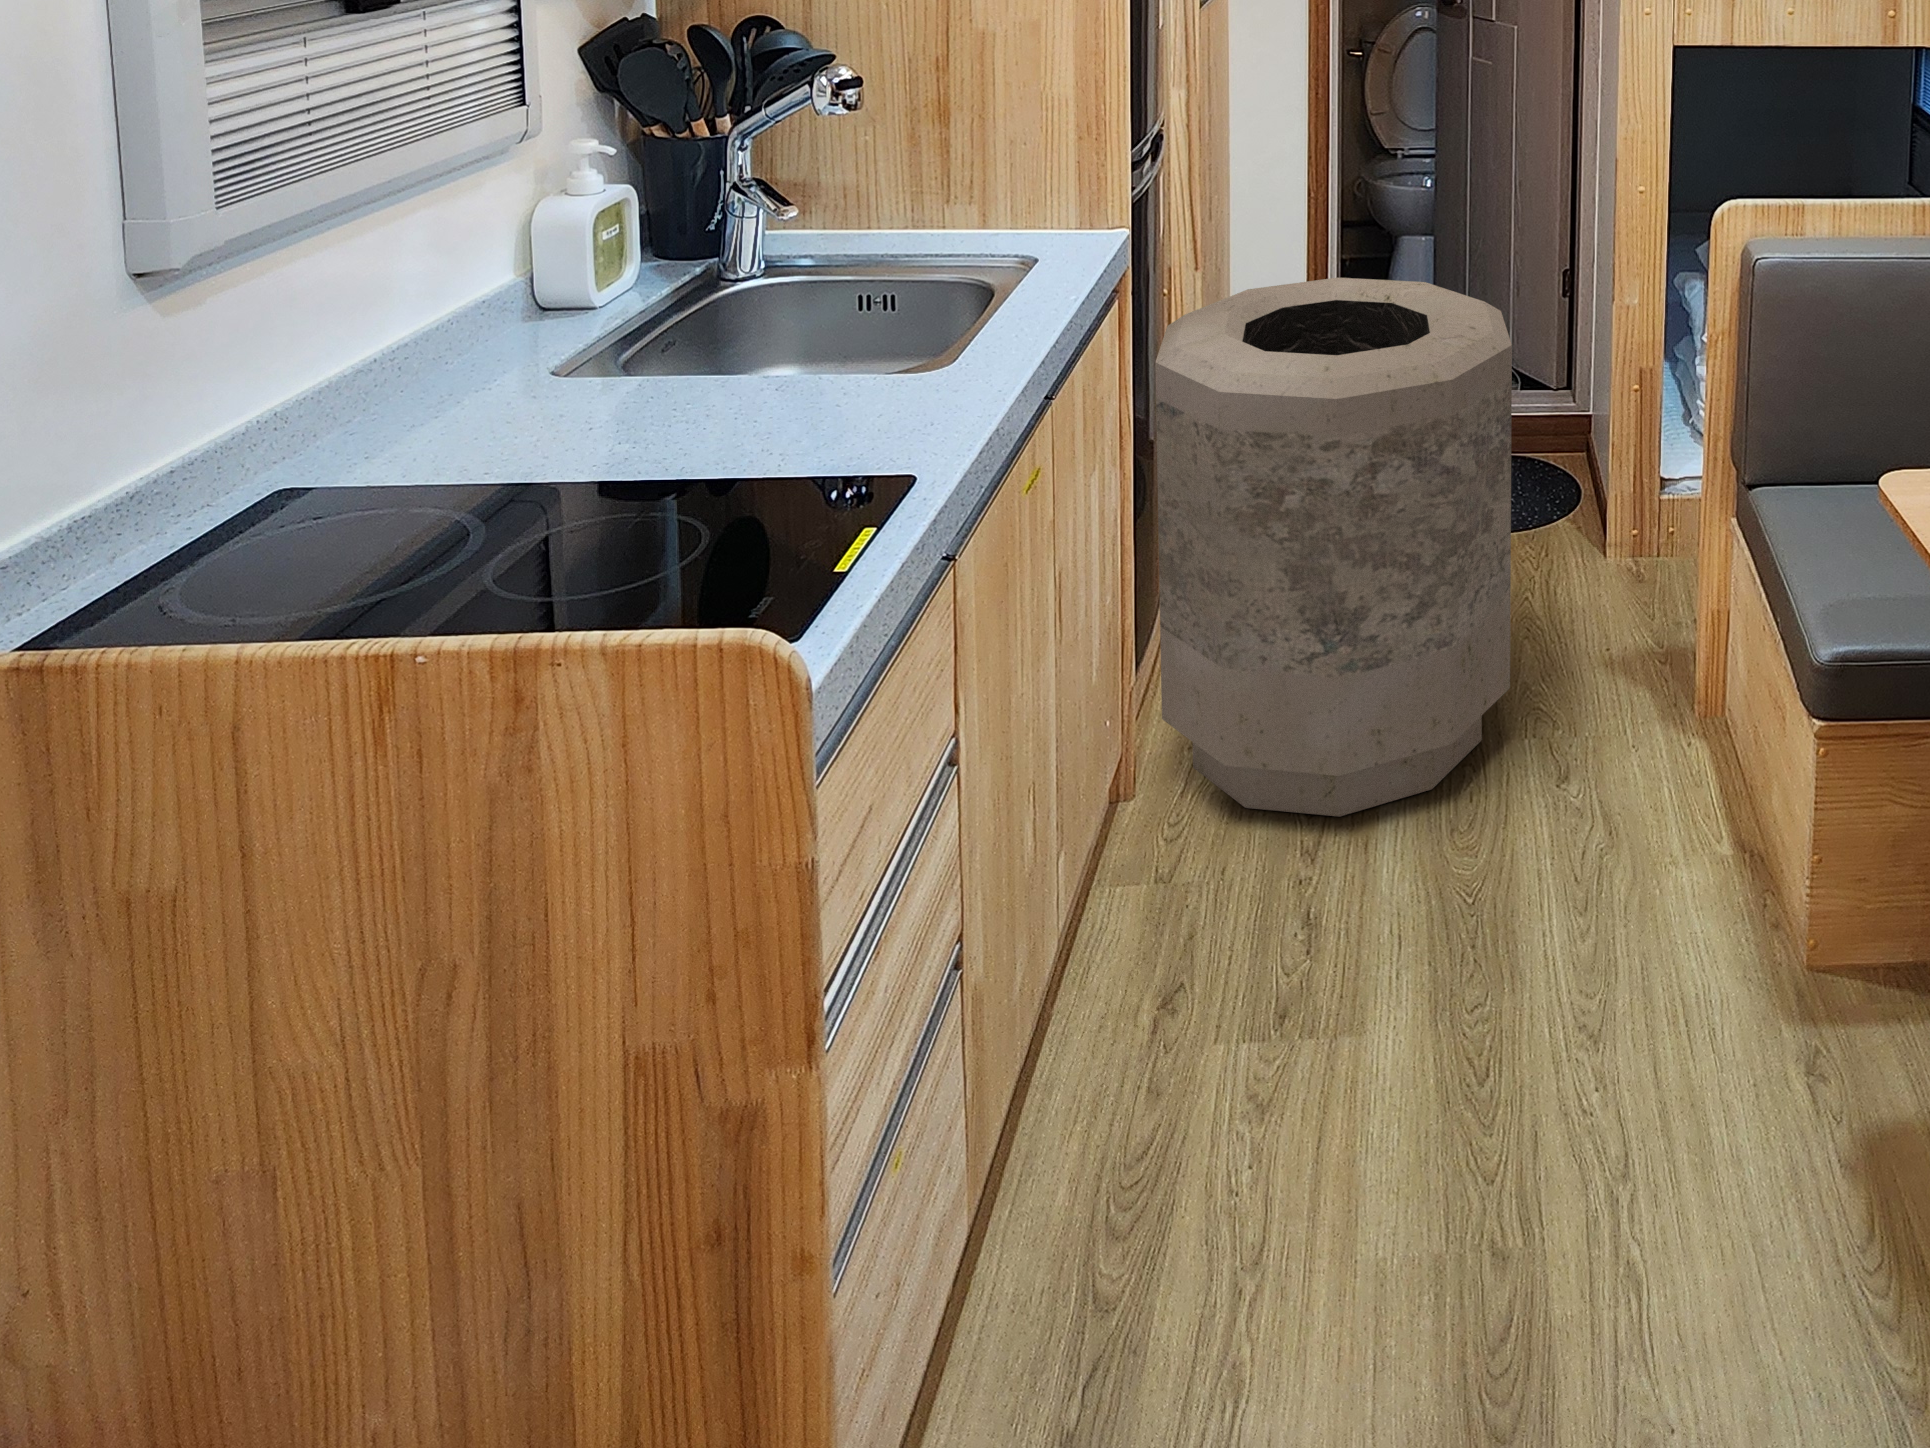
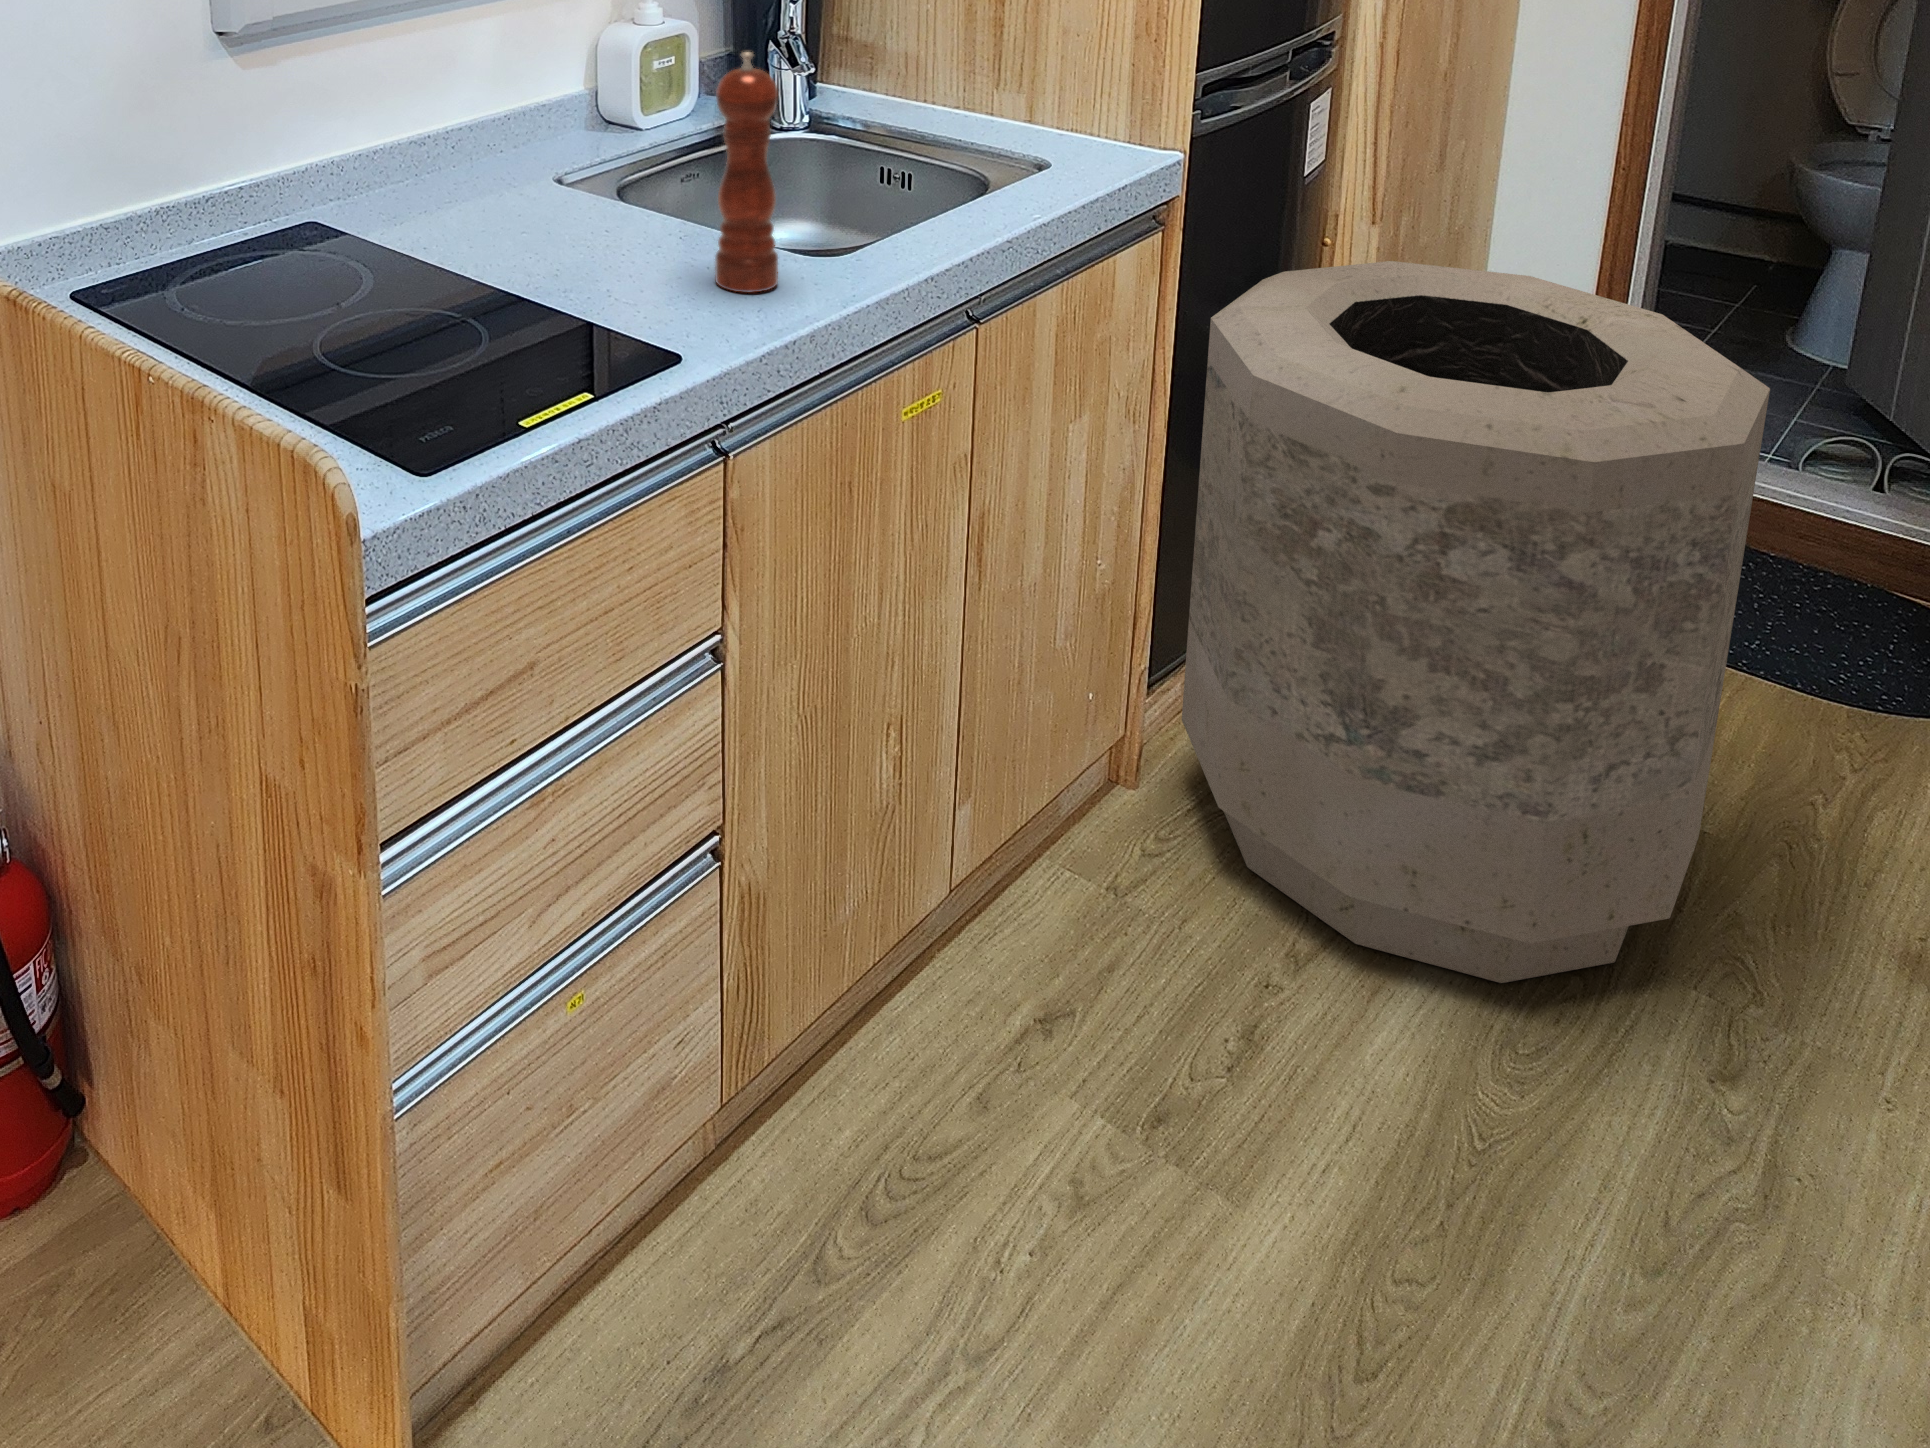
pepper mill: none [861,185,931,413] -> present [715,52,778,293]

